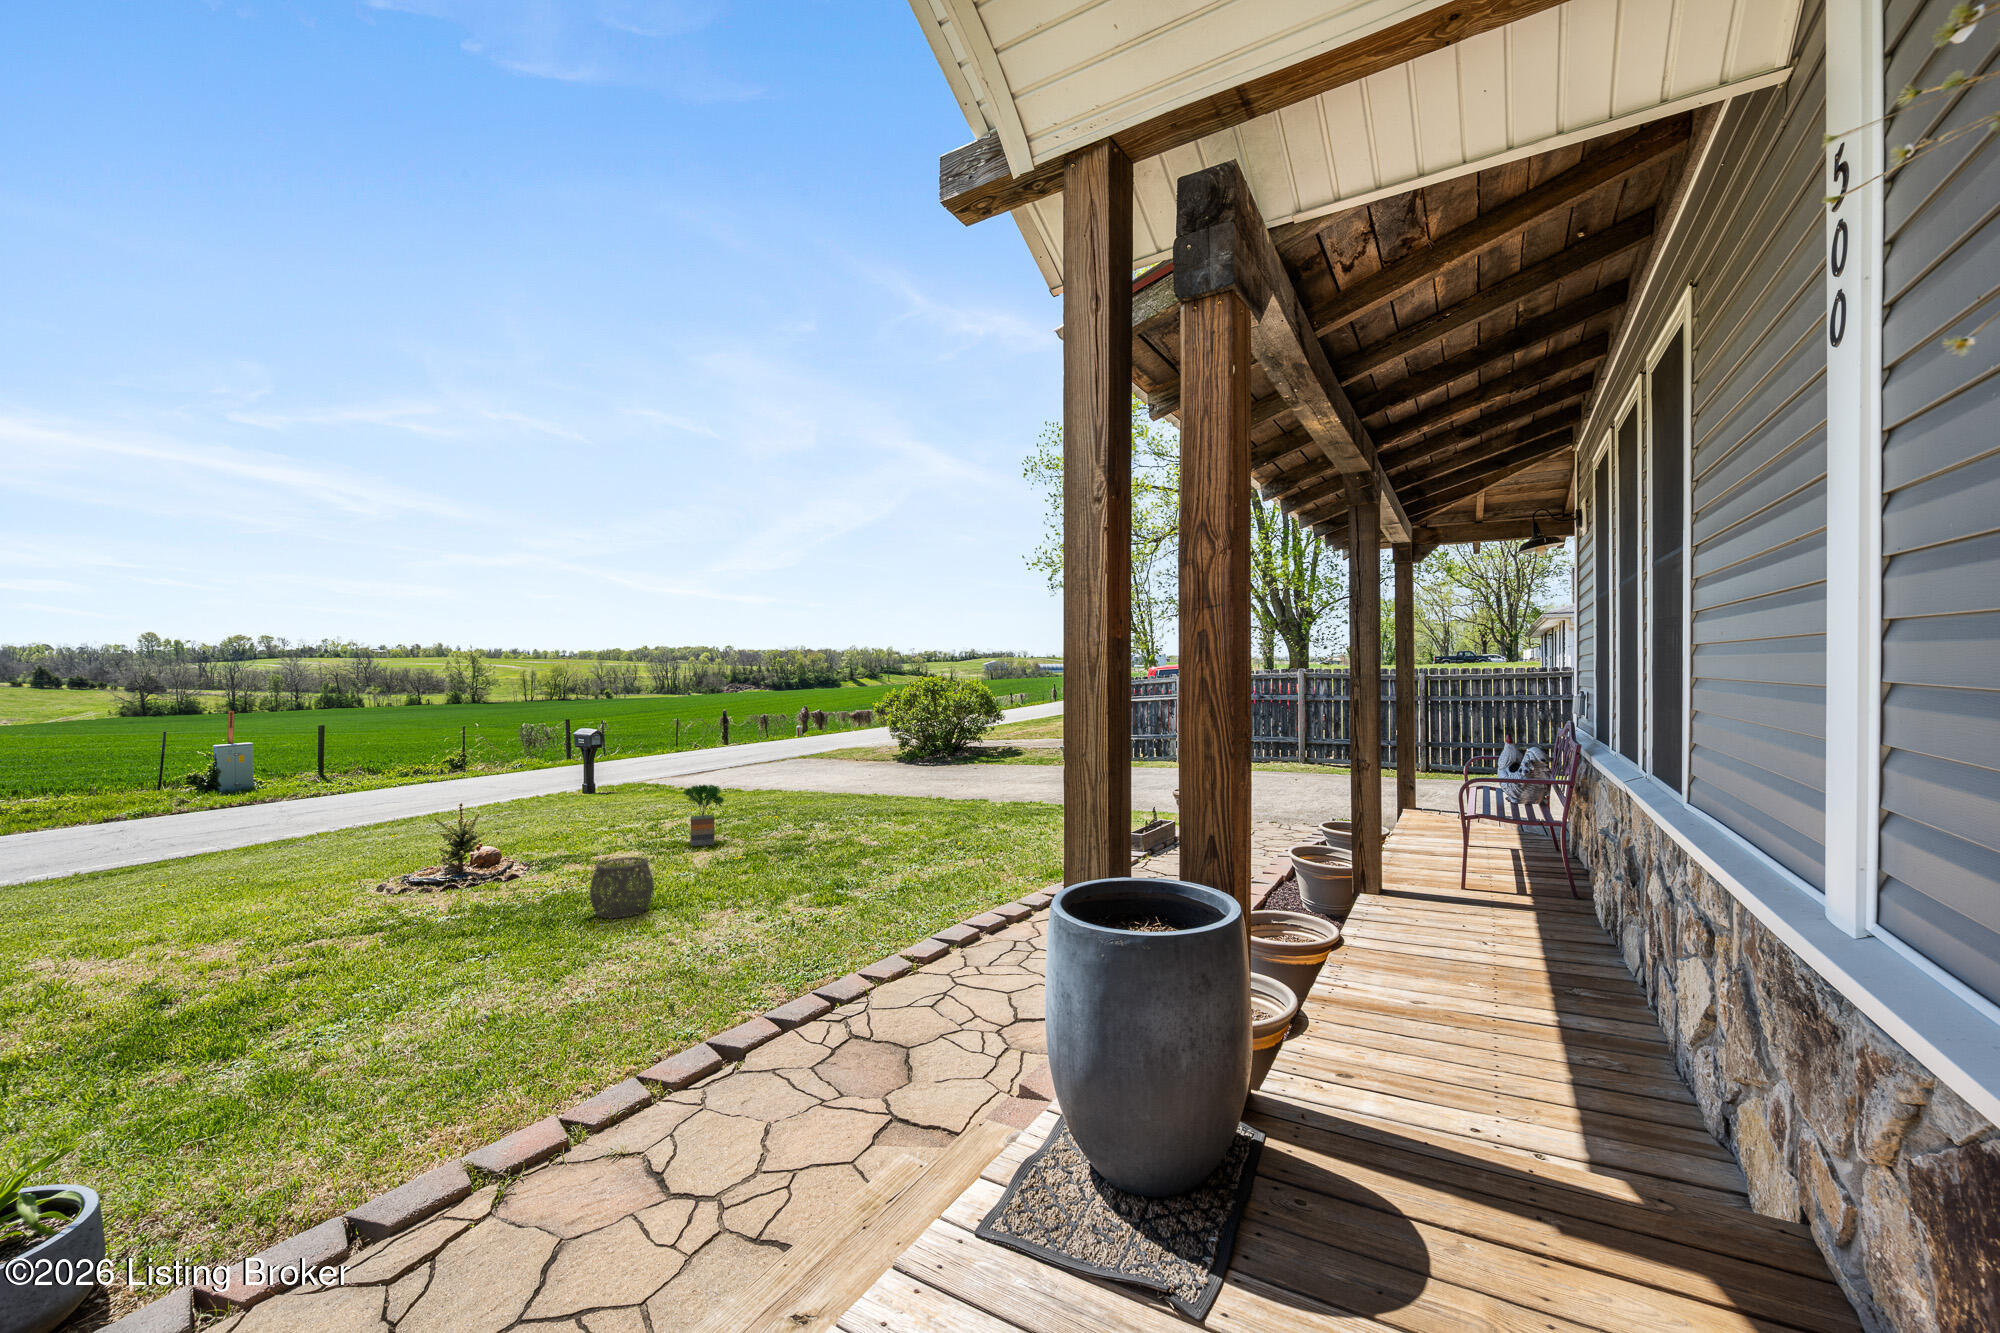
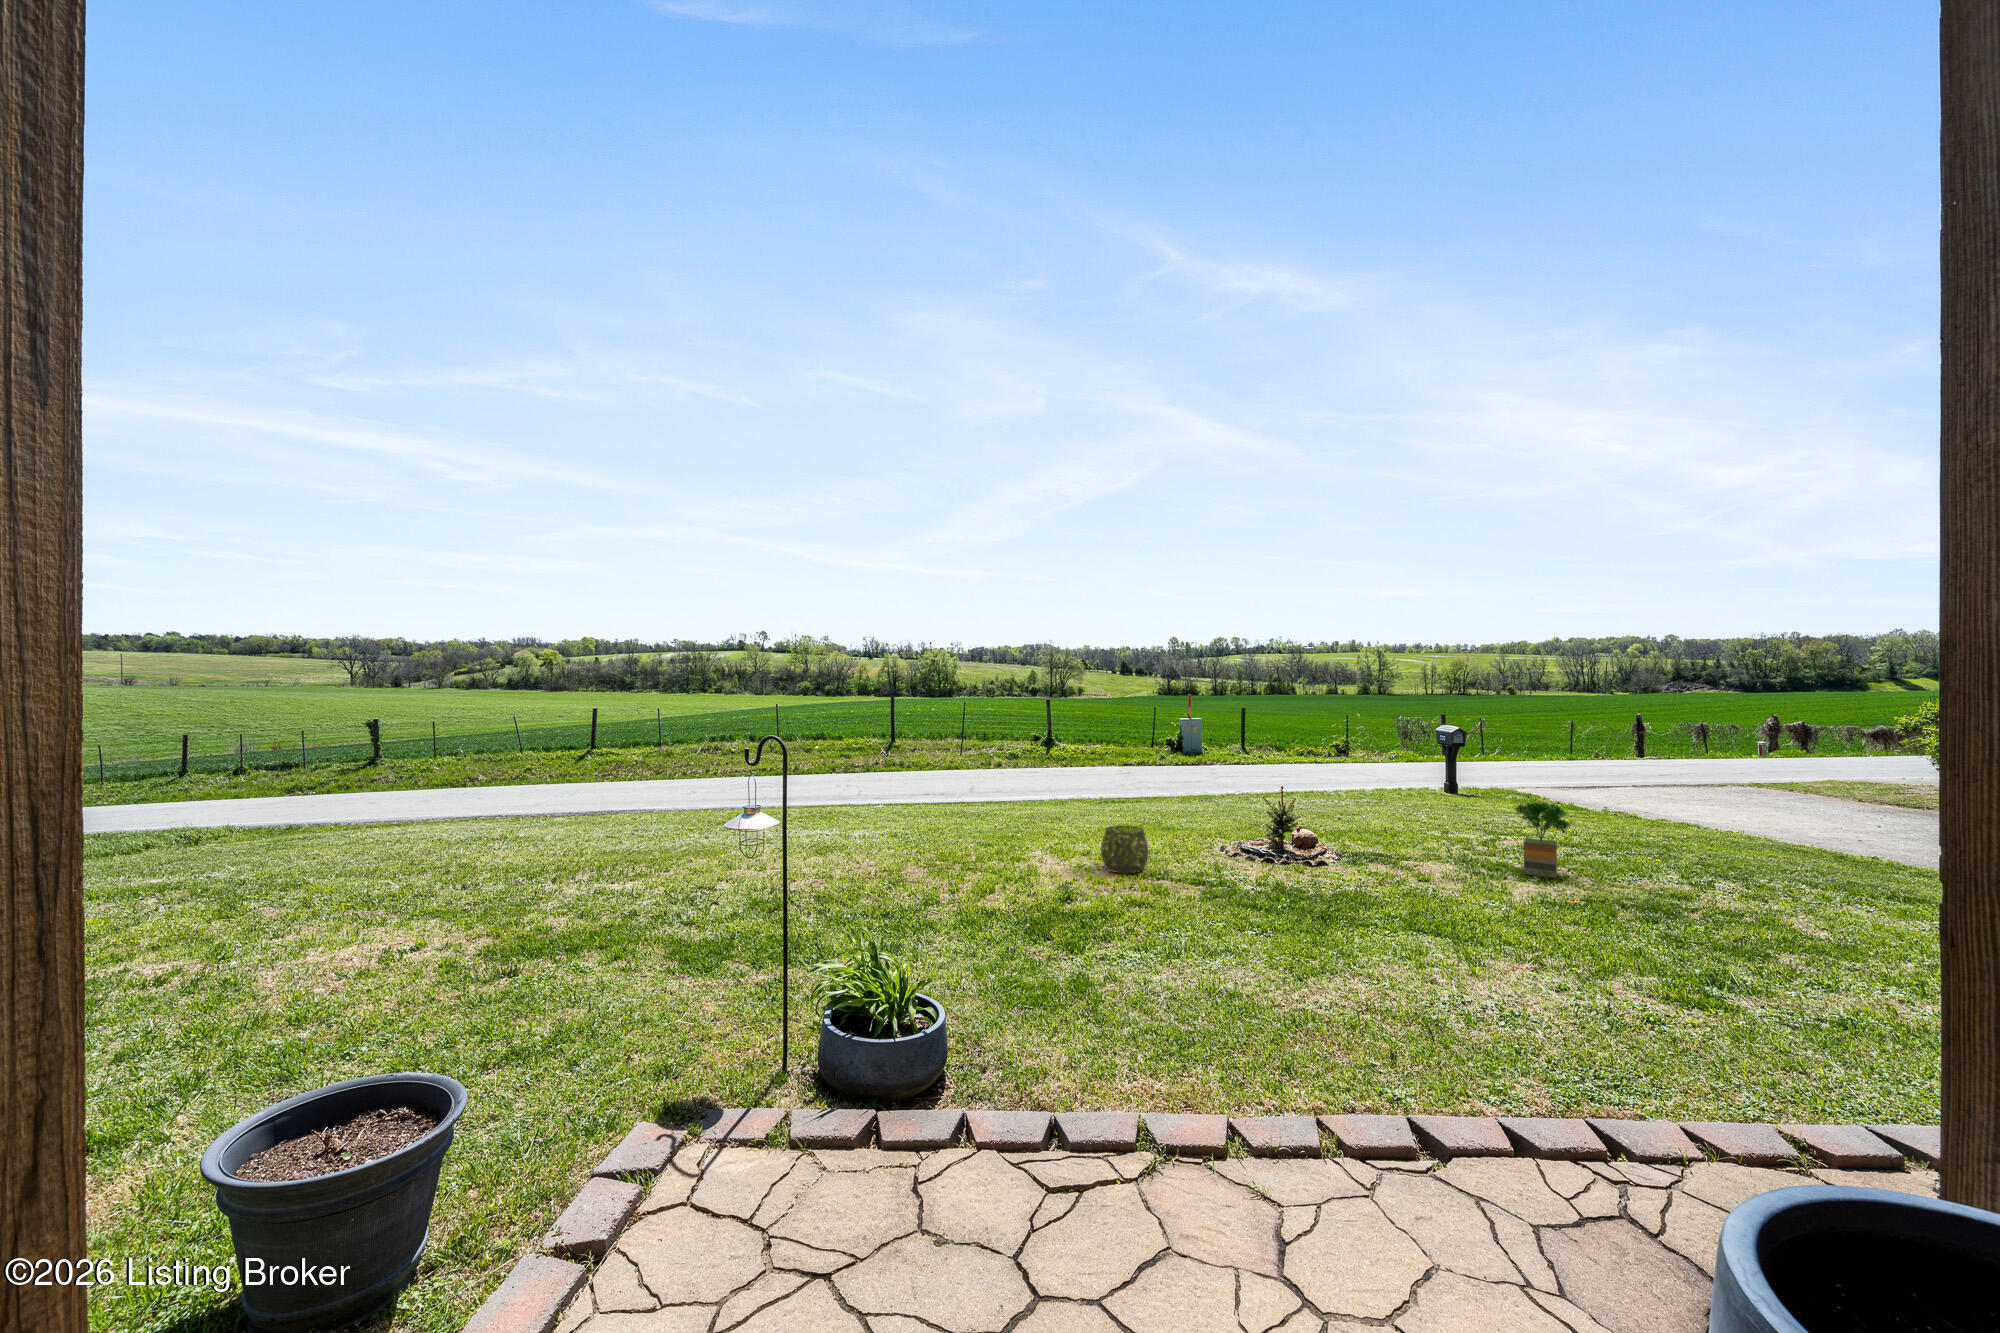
woven basket: present [590,857,654,918] -> present [1101,825,1148,874]

